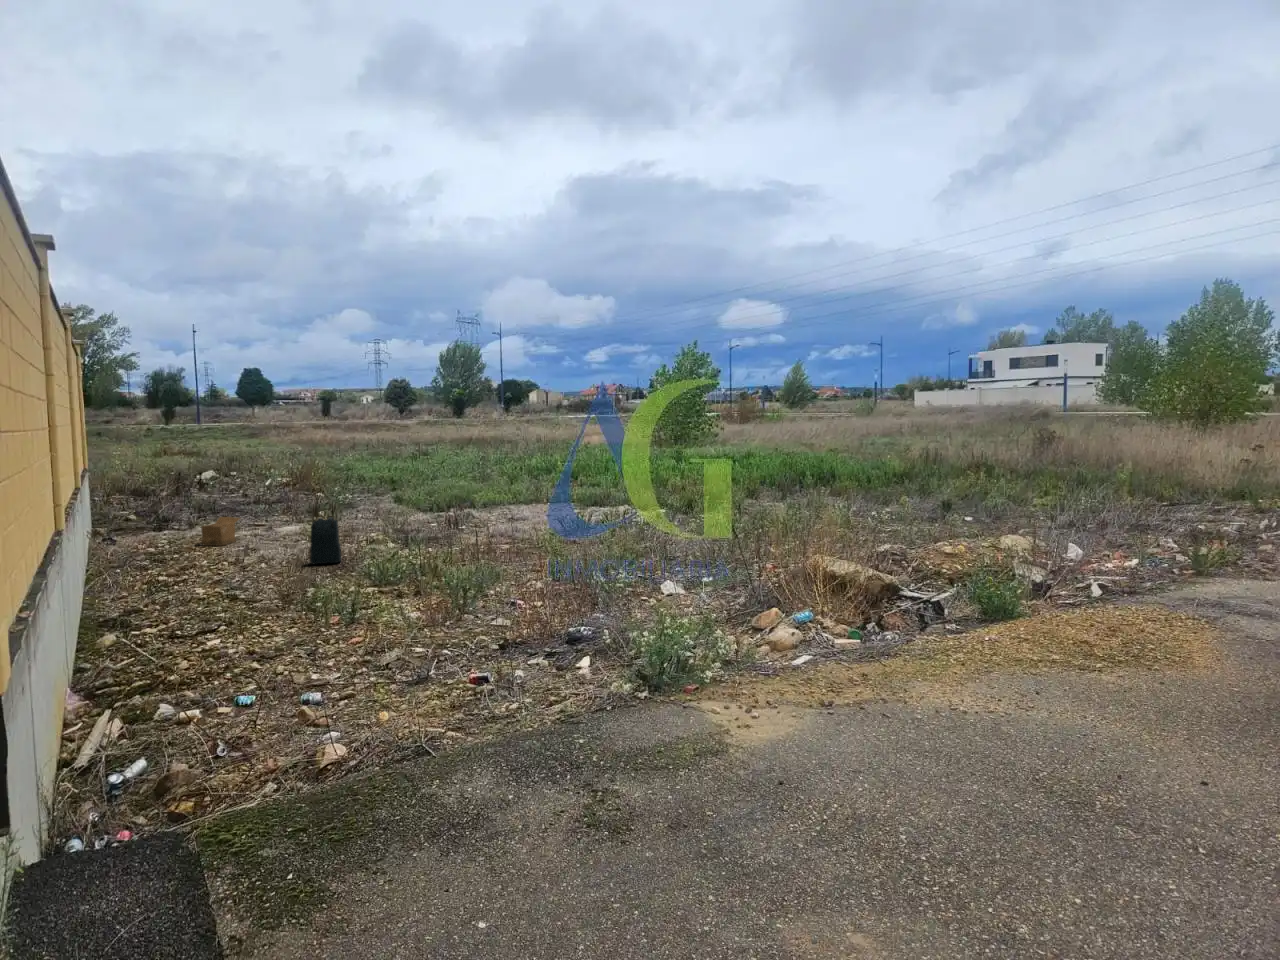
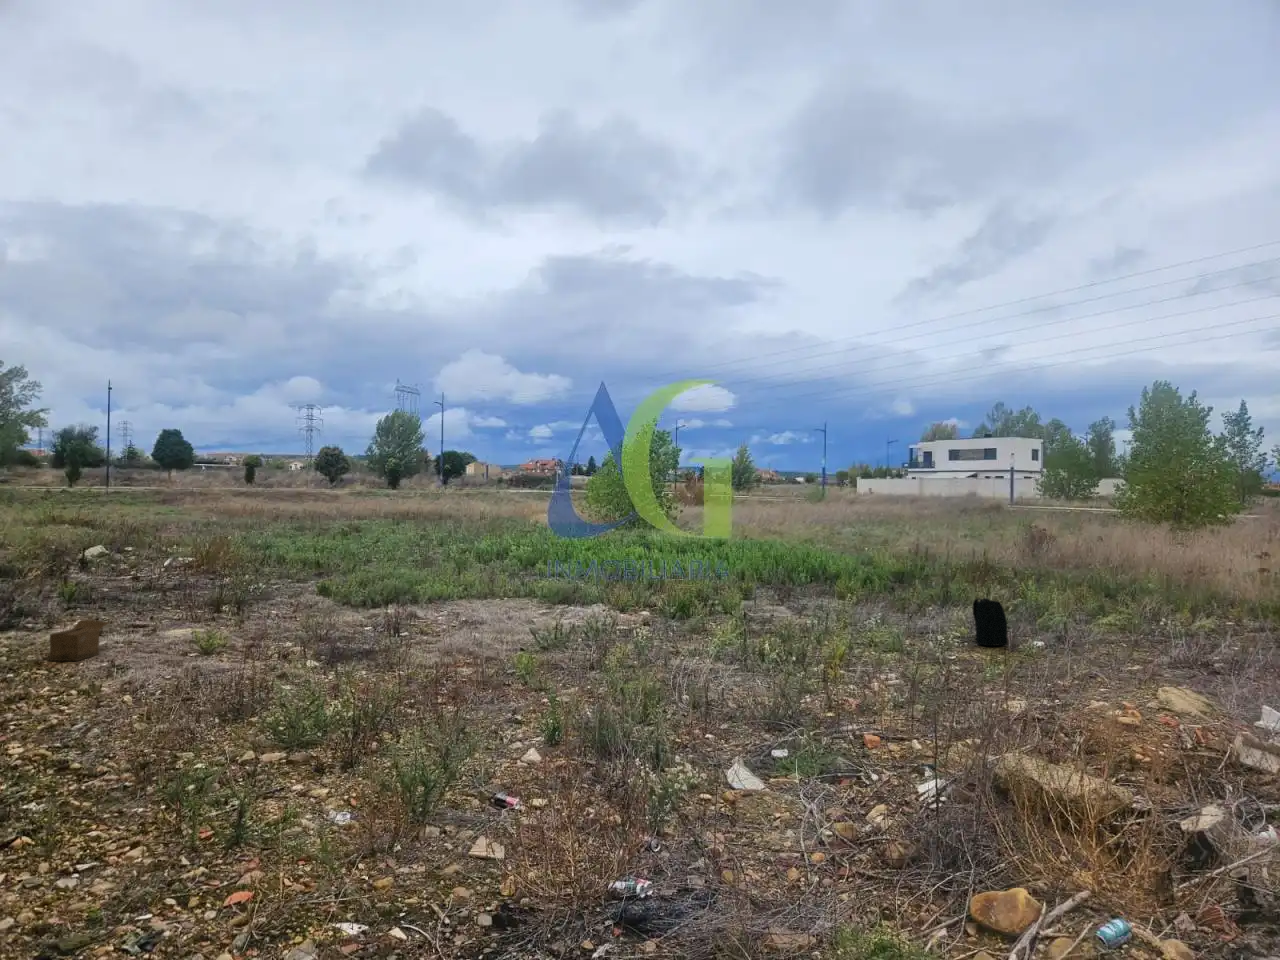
backpack: present [310,517,341,564] -> present [973,598,1008,646]

